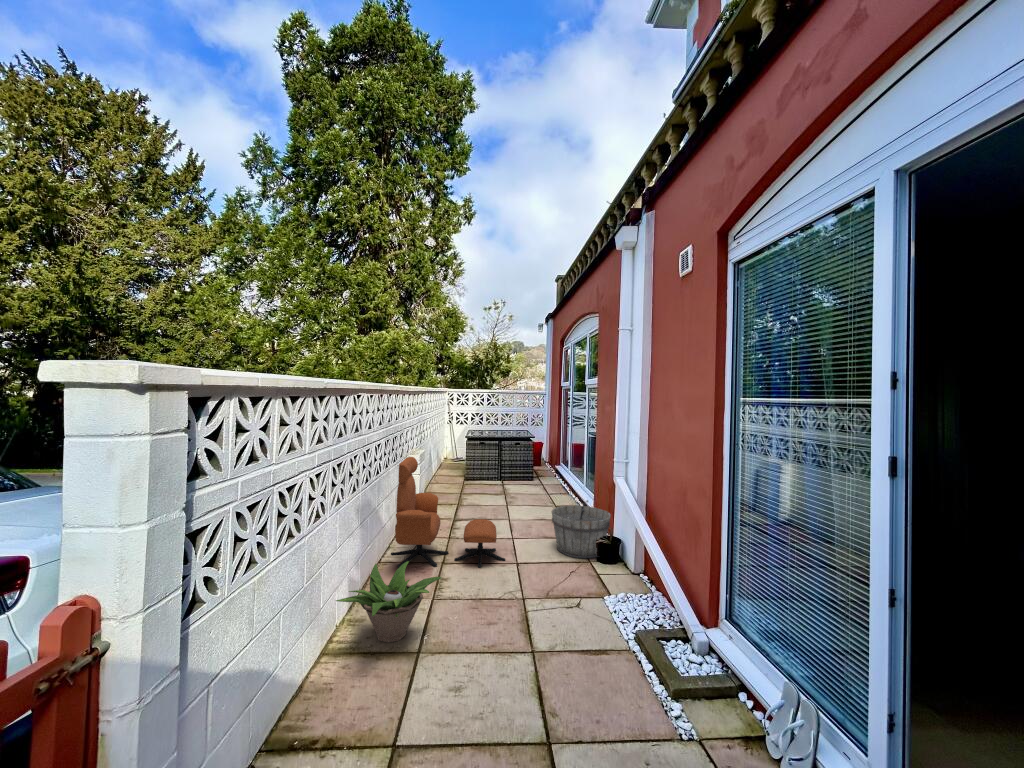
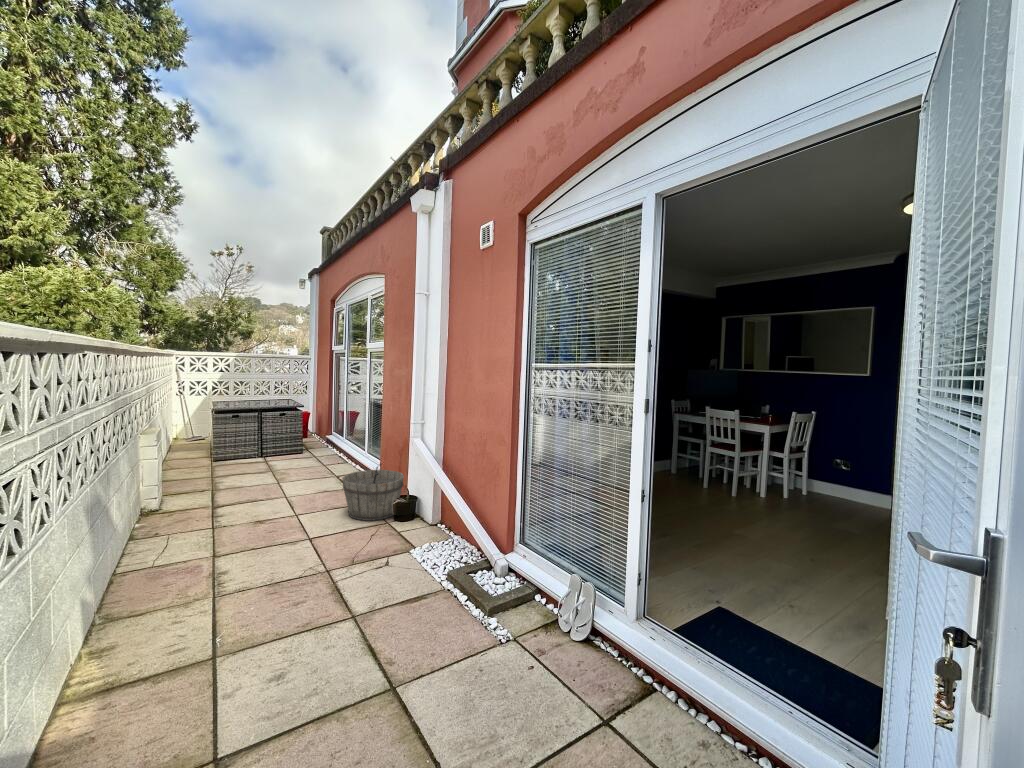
lounge chair: present [391,457,505,568] -> none [130,435,294,573]
decorative plant: present [336,561,441,643] -> none [76,559,234,661]

